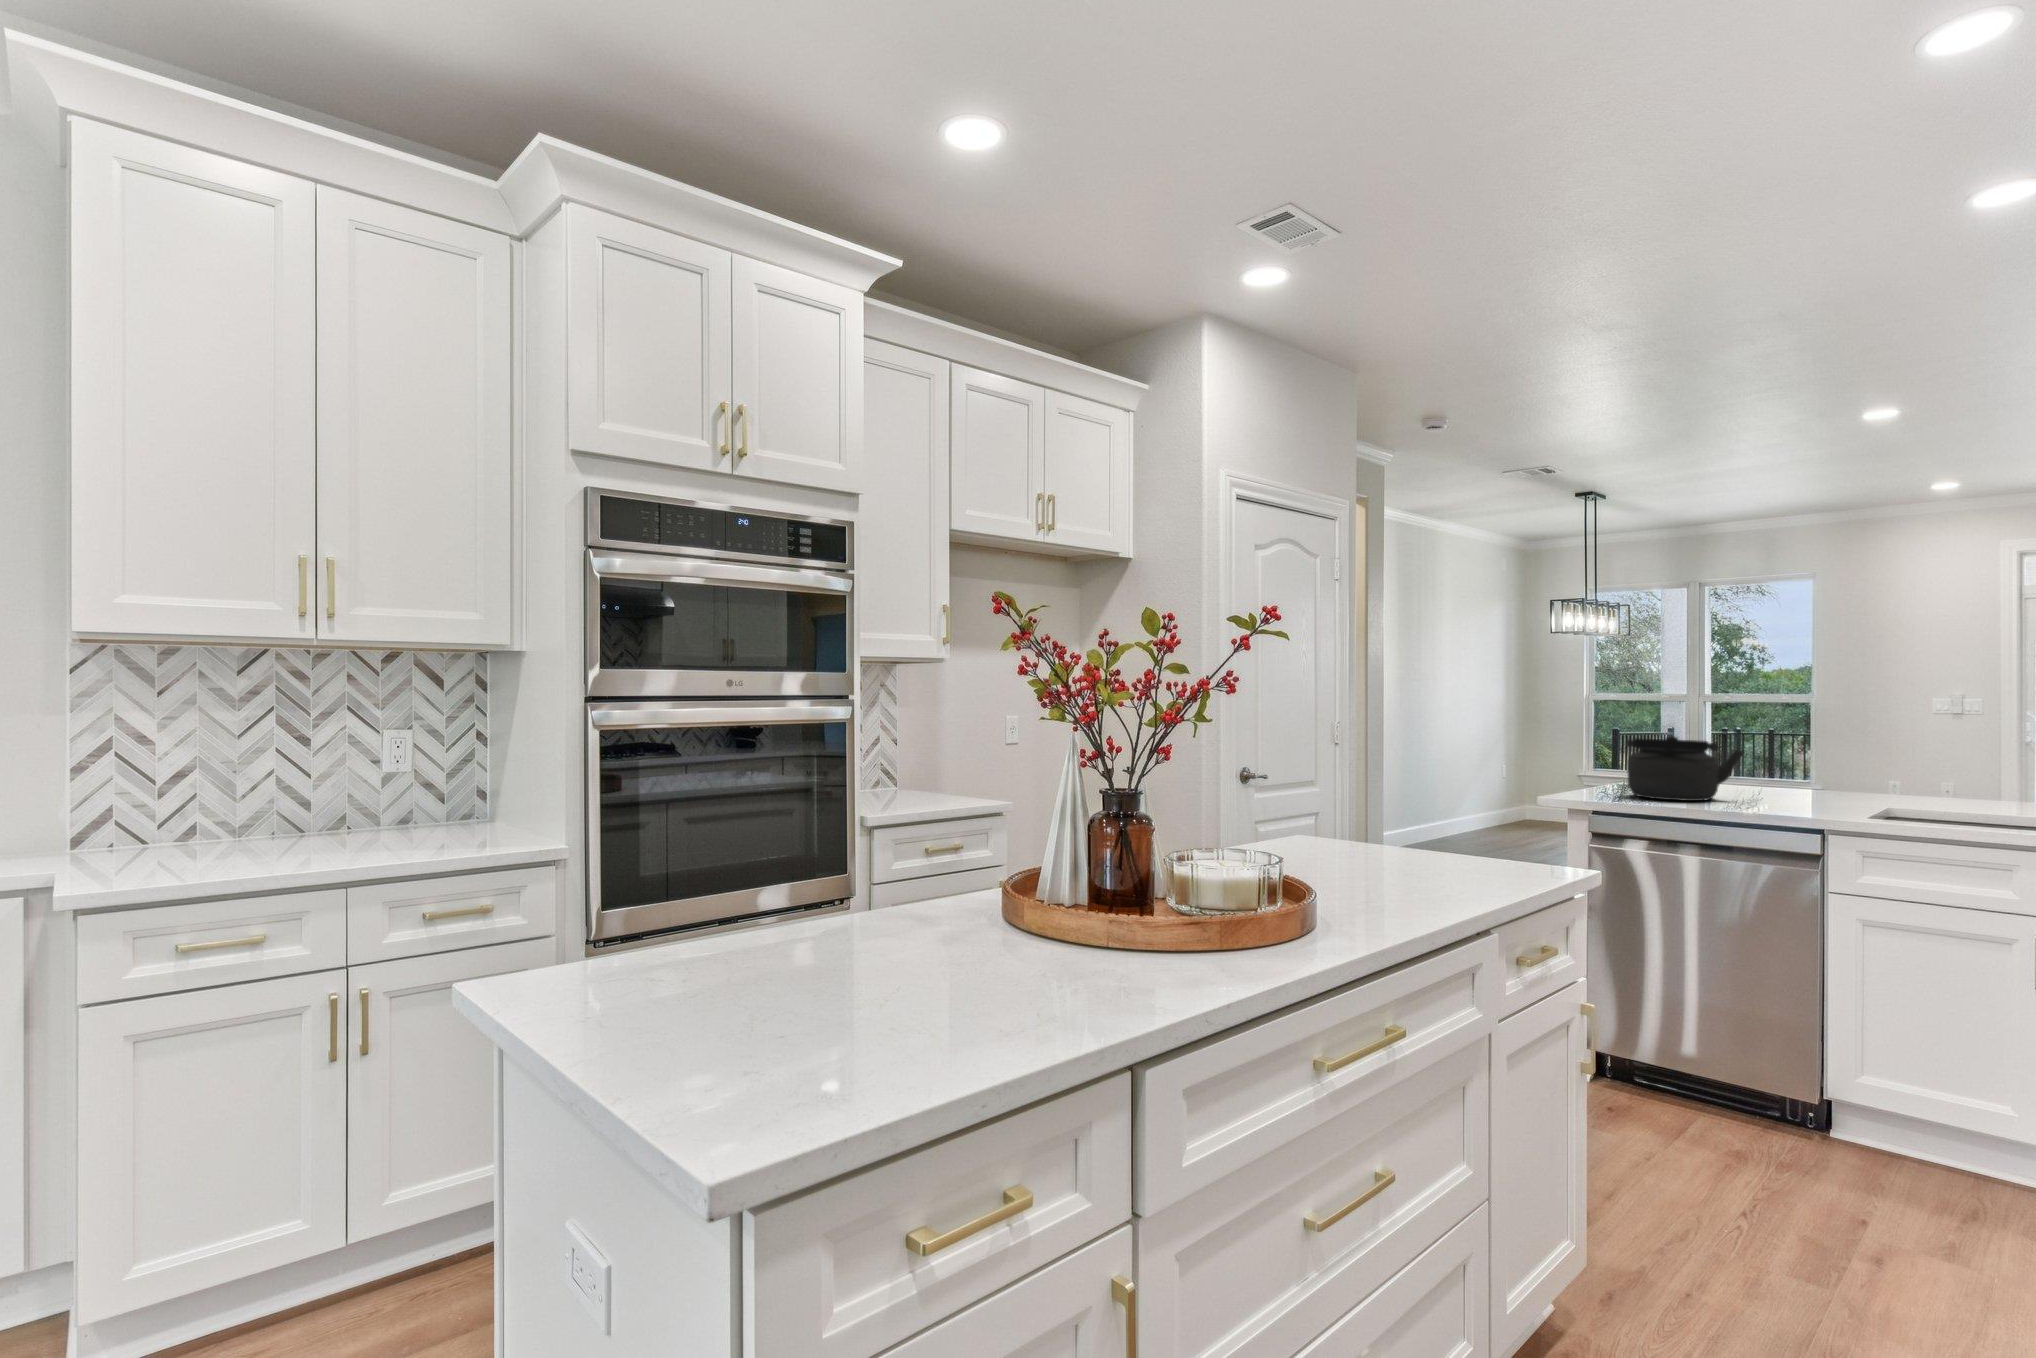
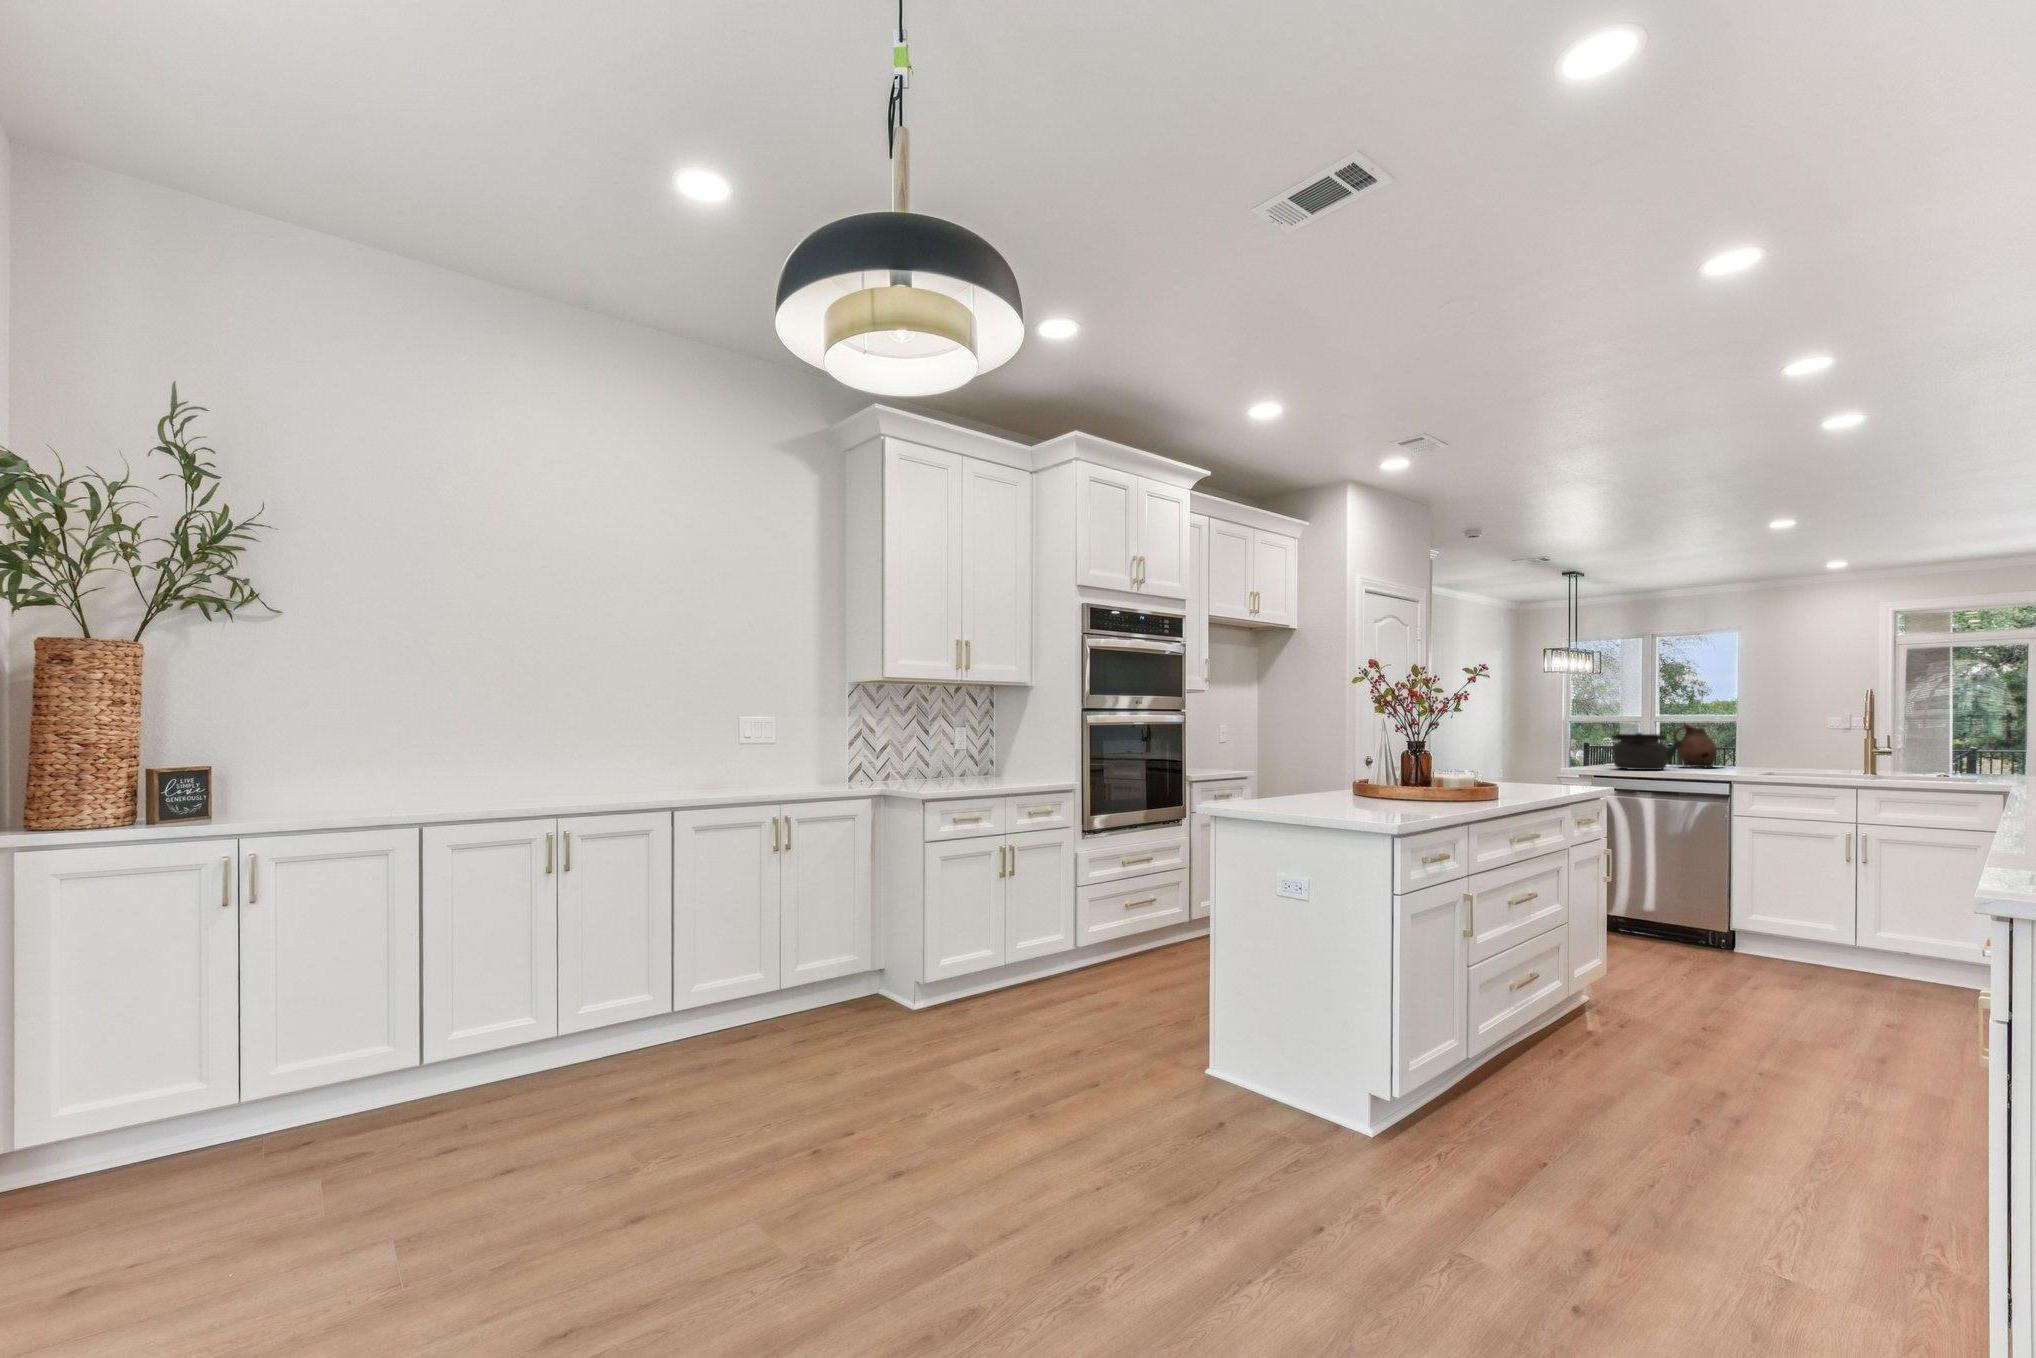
ceramic pitcher: none [1729,718,1815,797] -> present [1673,723,1717,767]

